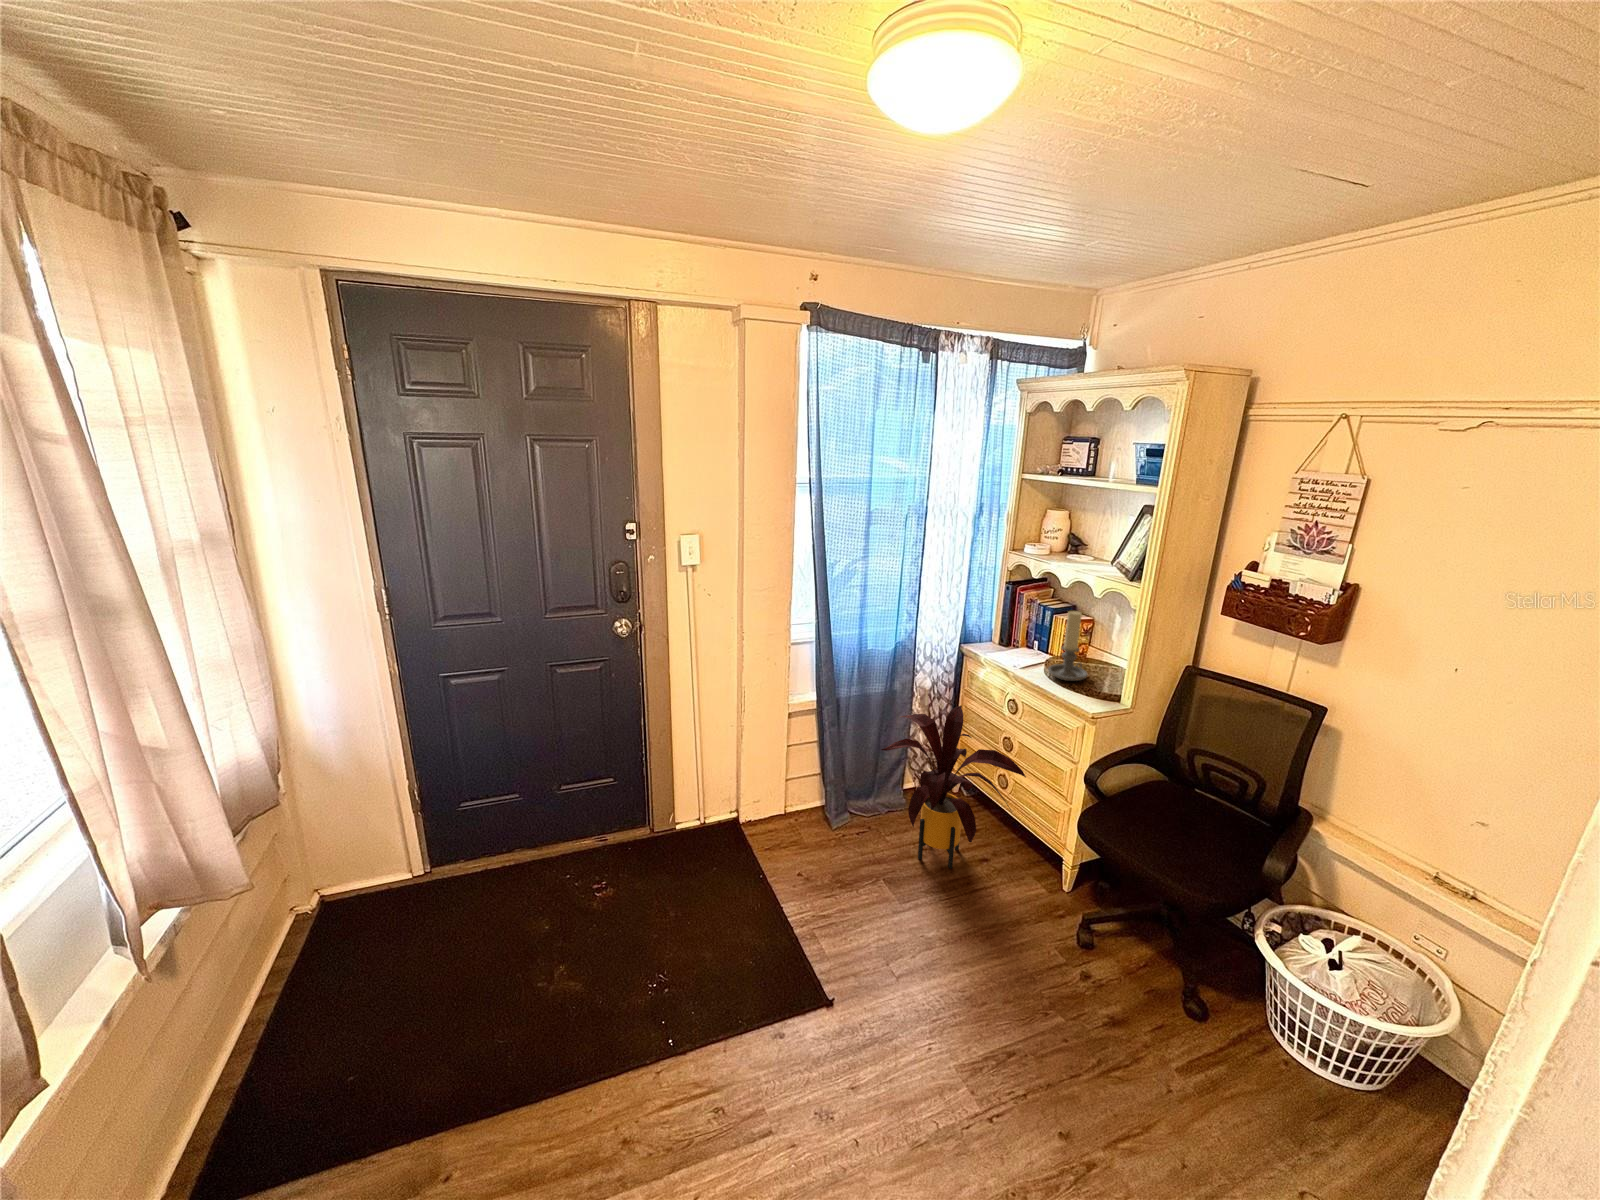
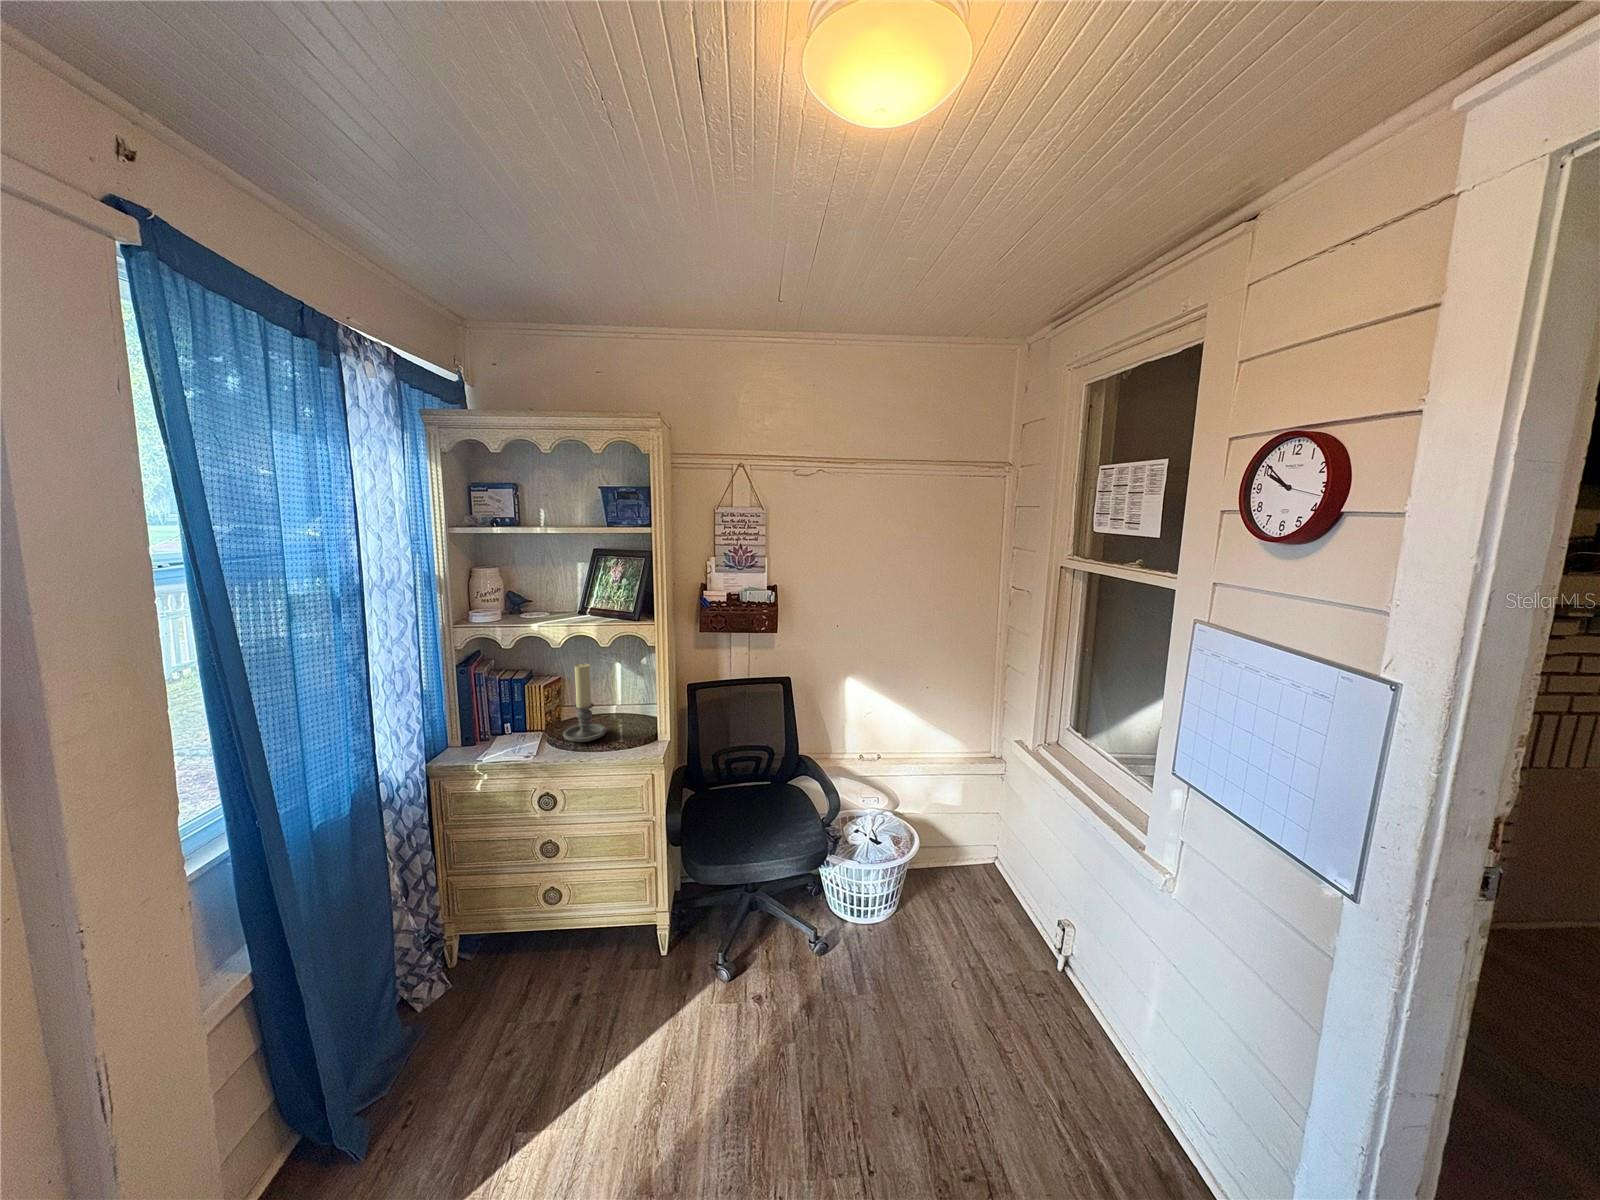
house plant: present [881,706,1026,868] -> none [390,833,630,1072]

